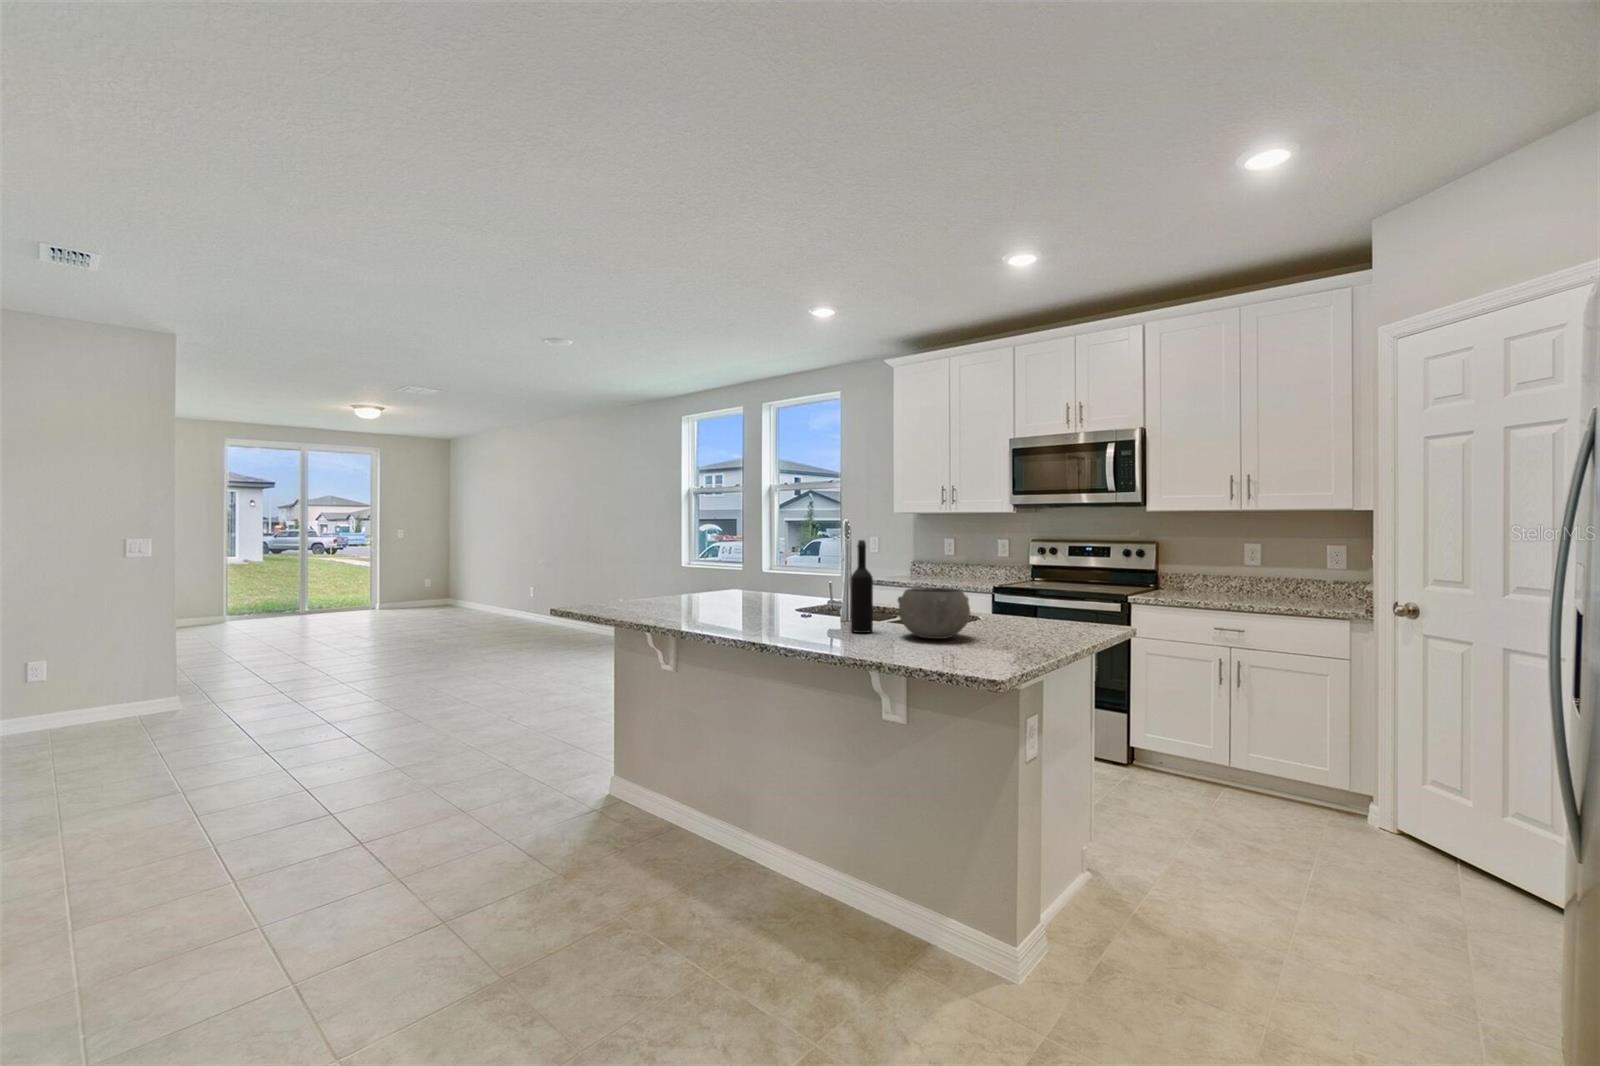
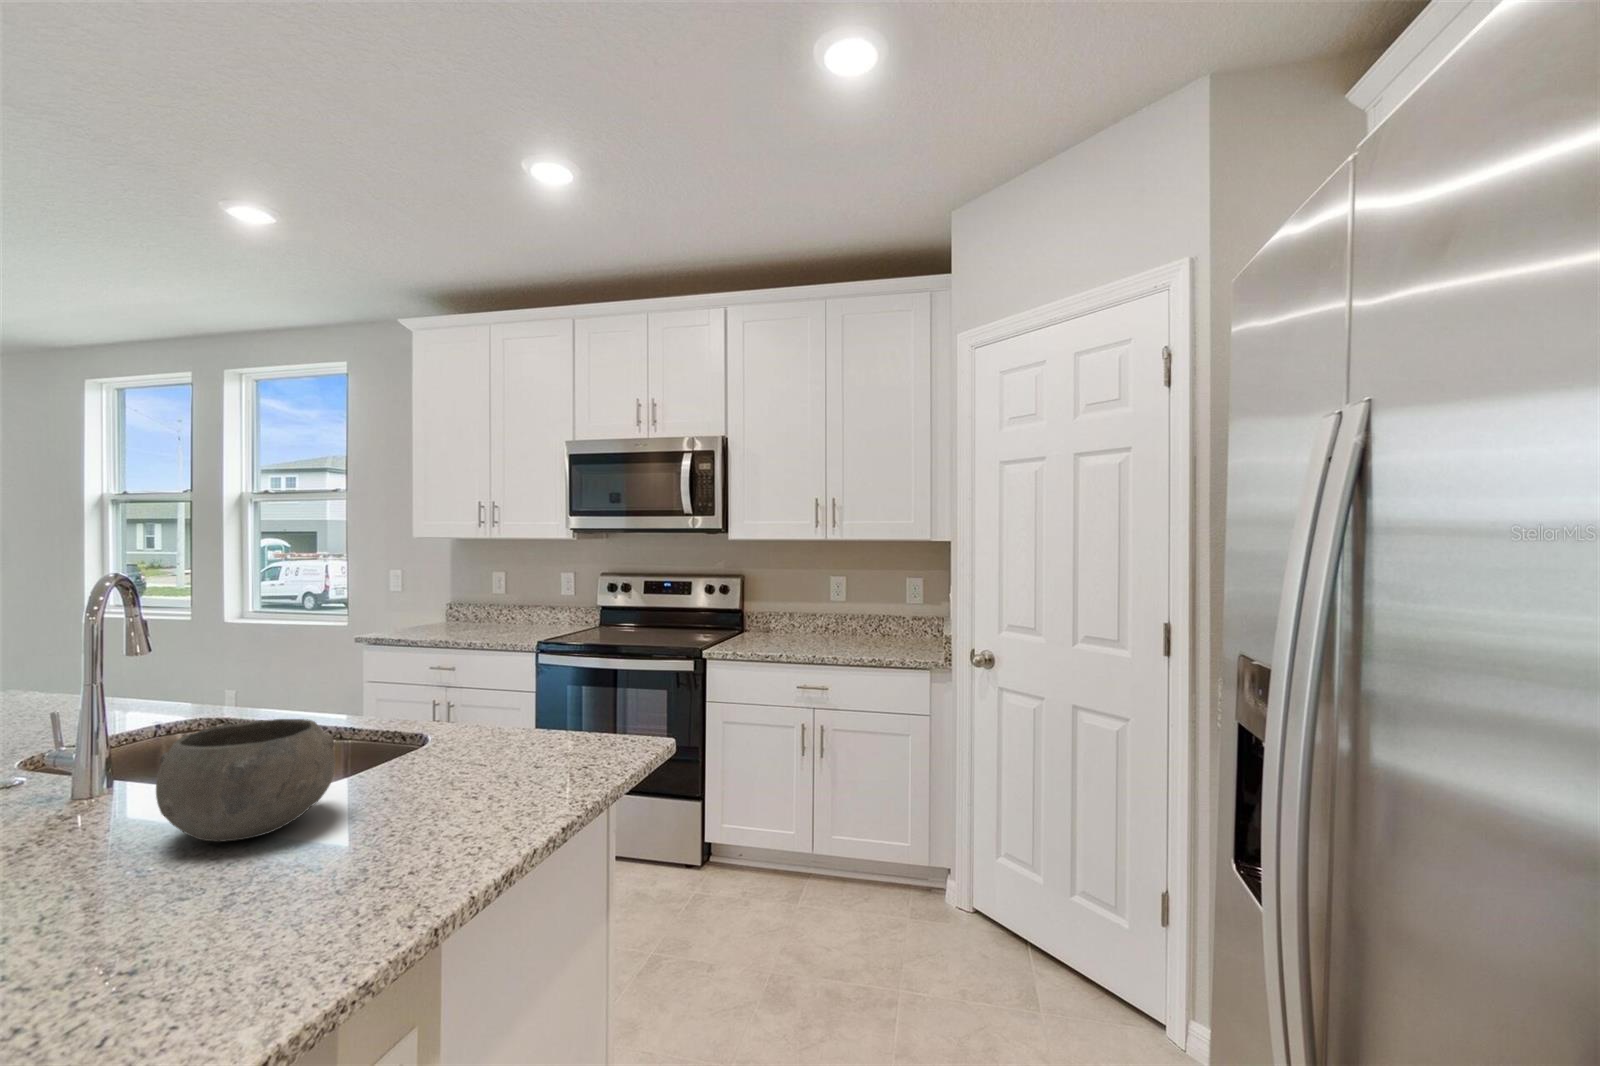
wine bottle: present [851,540,873,633] -> none [59,631,124,835]

